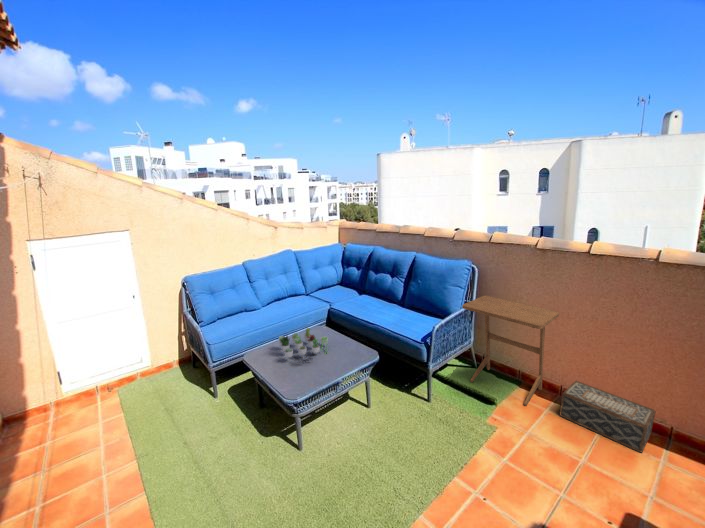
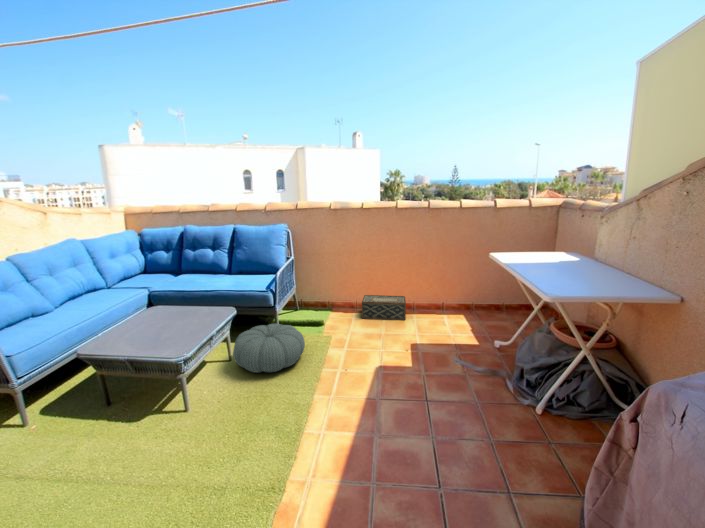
side table: present [462,295,559,406] -> none [289,251,350,320]
succulent plant: present [279,328,328,358] -> none [123,303,187,333]
pouf: none [360,380,444,450] -> present [233,324,305,373]

